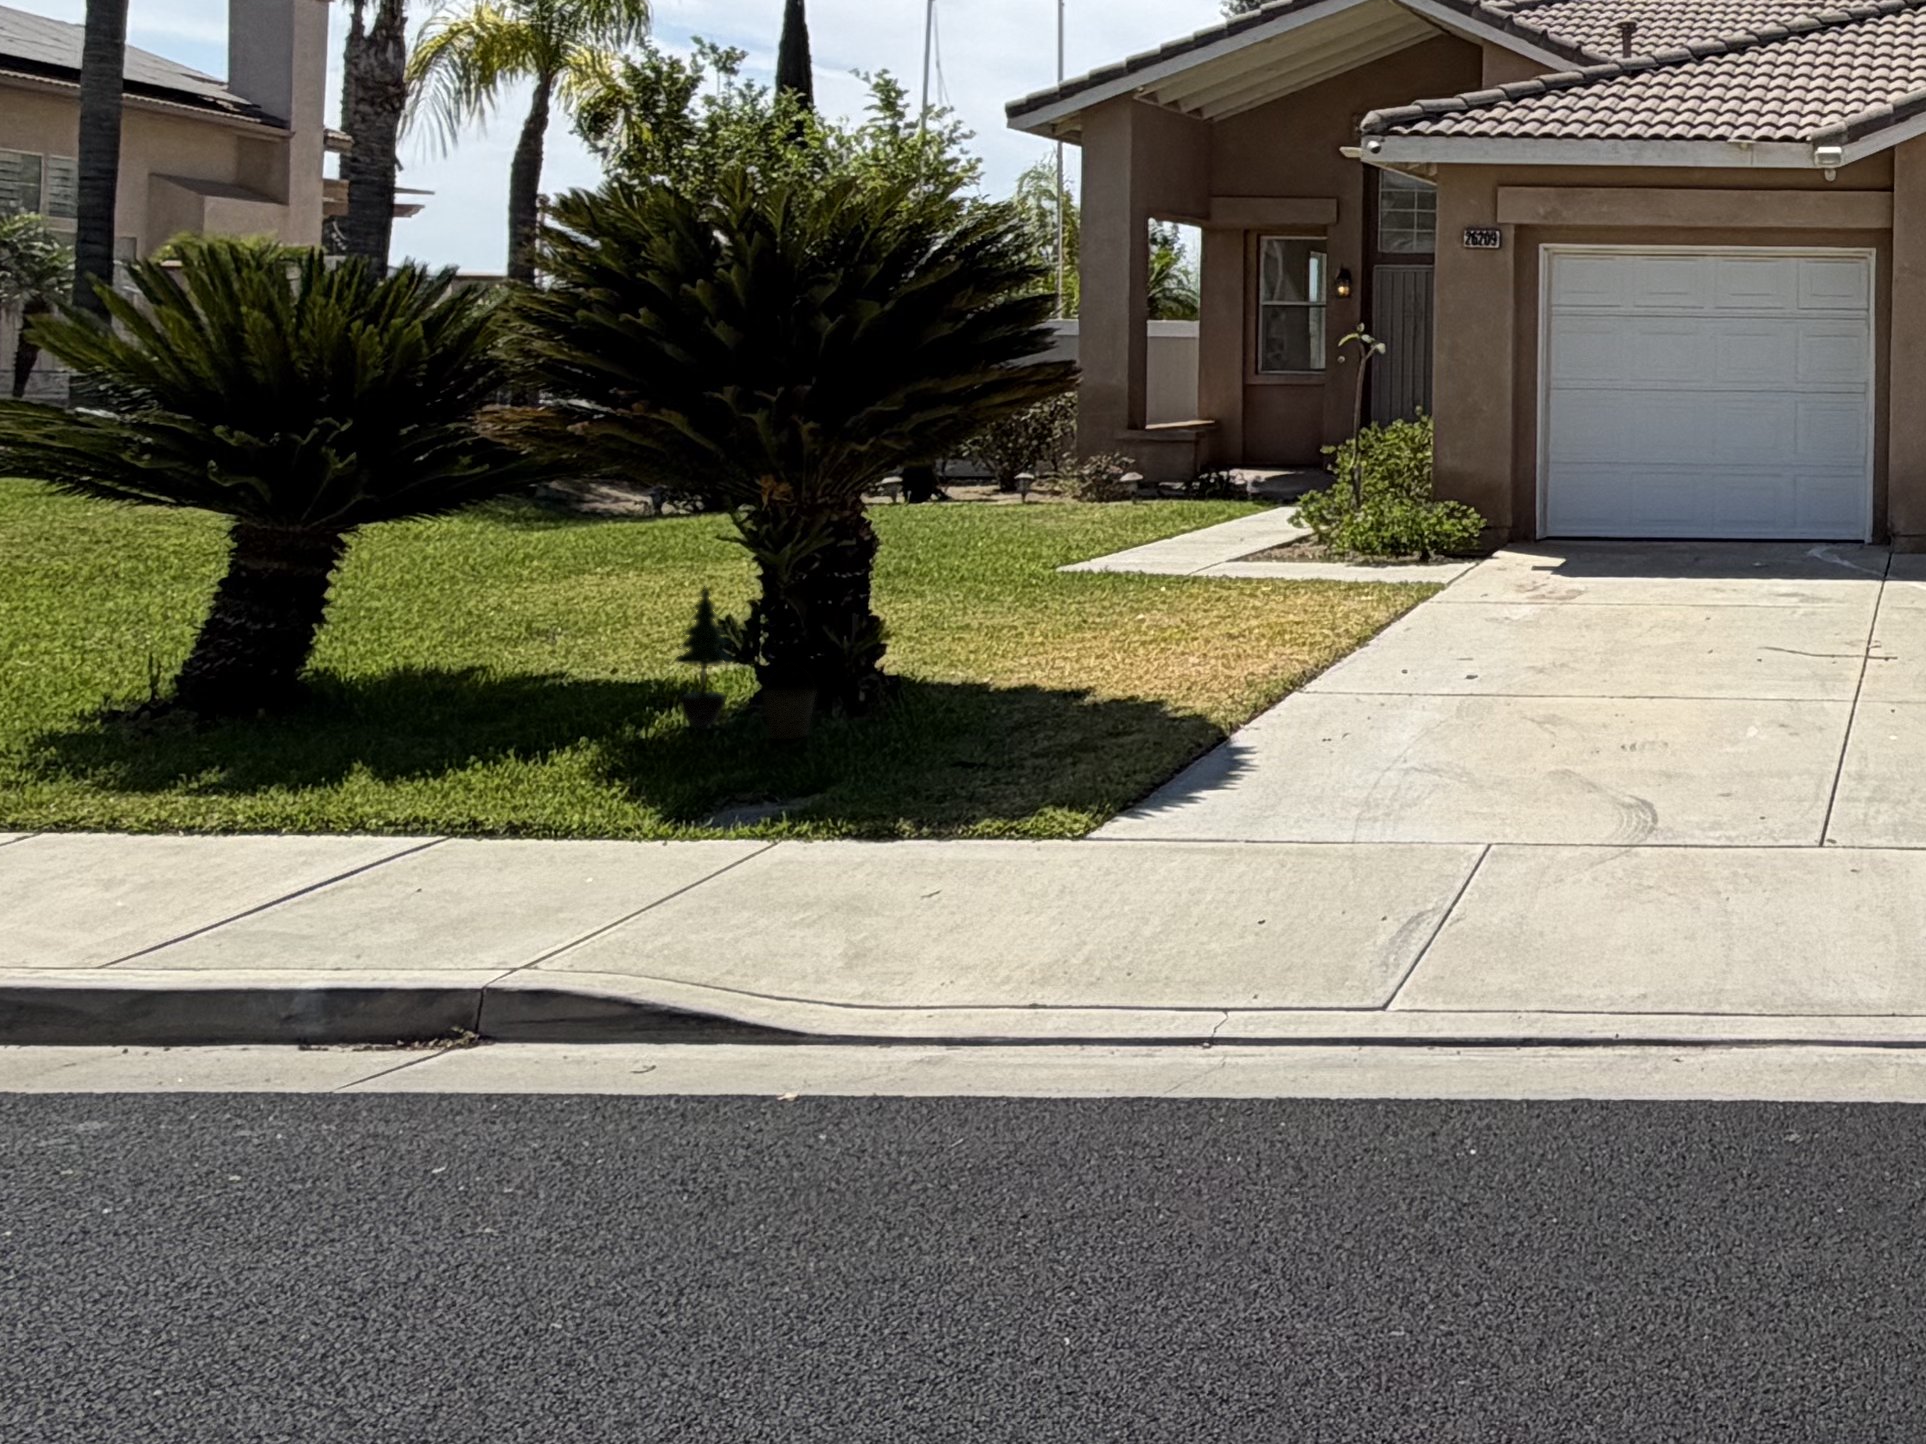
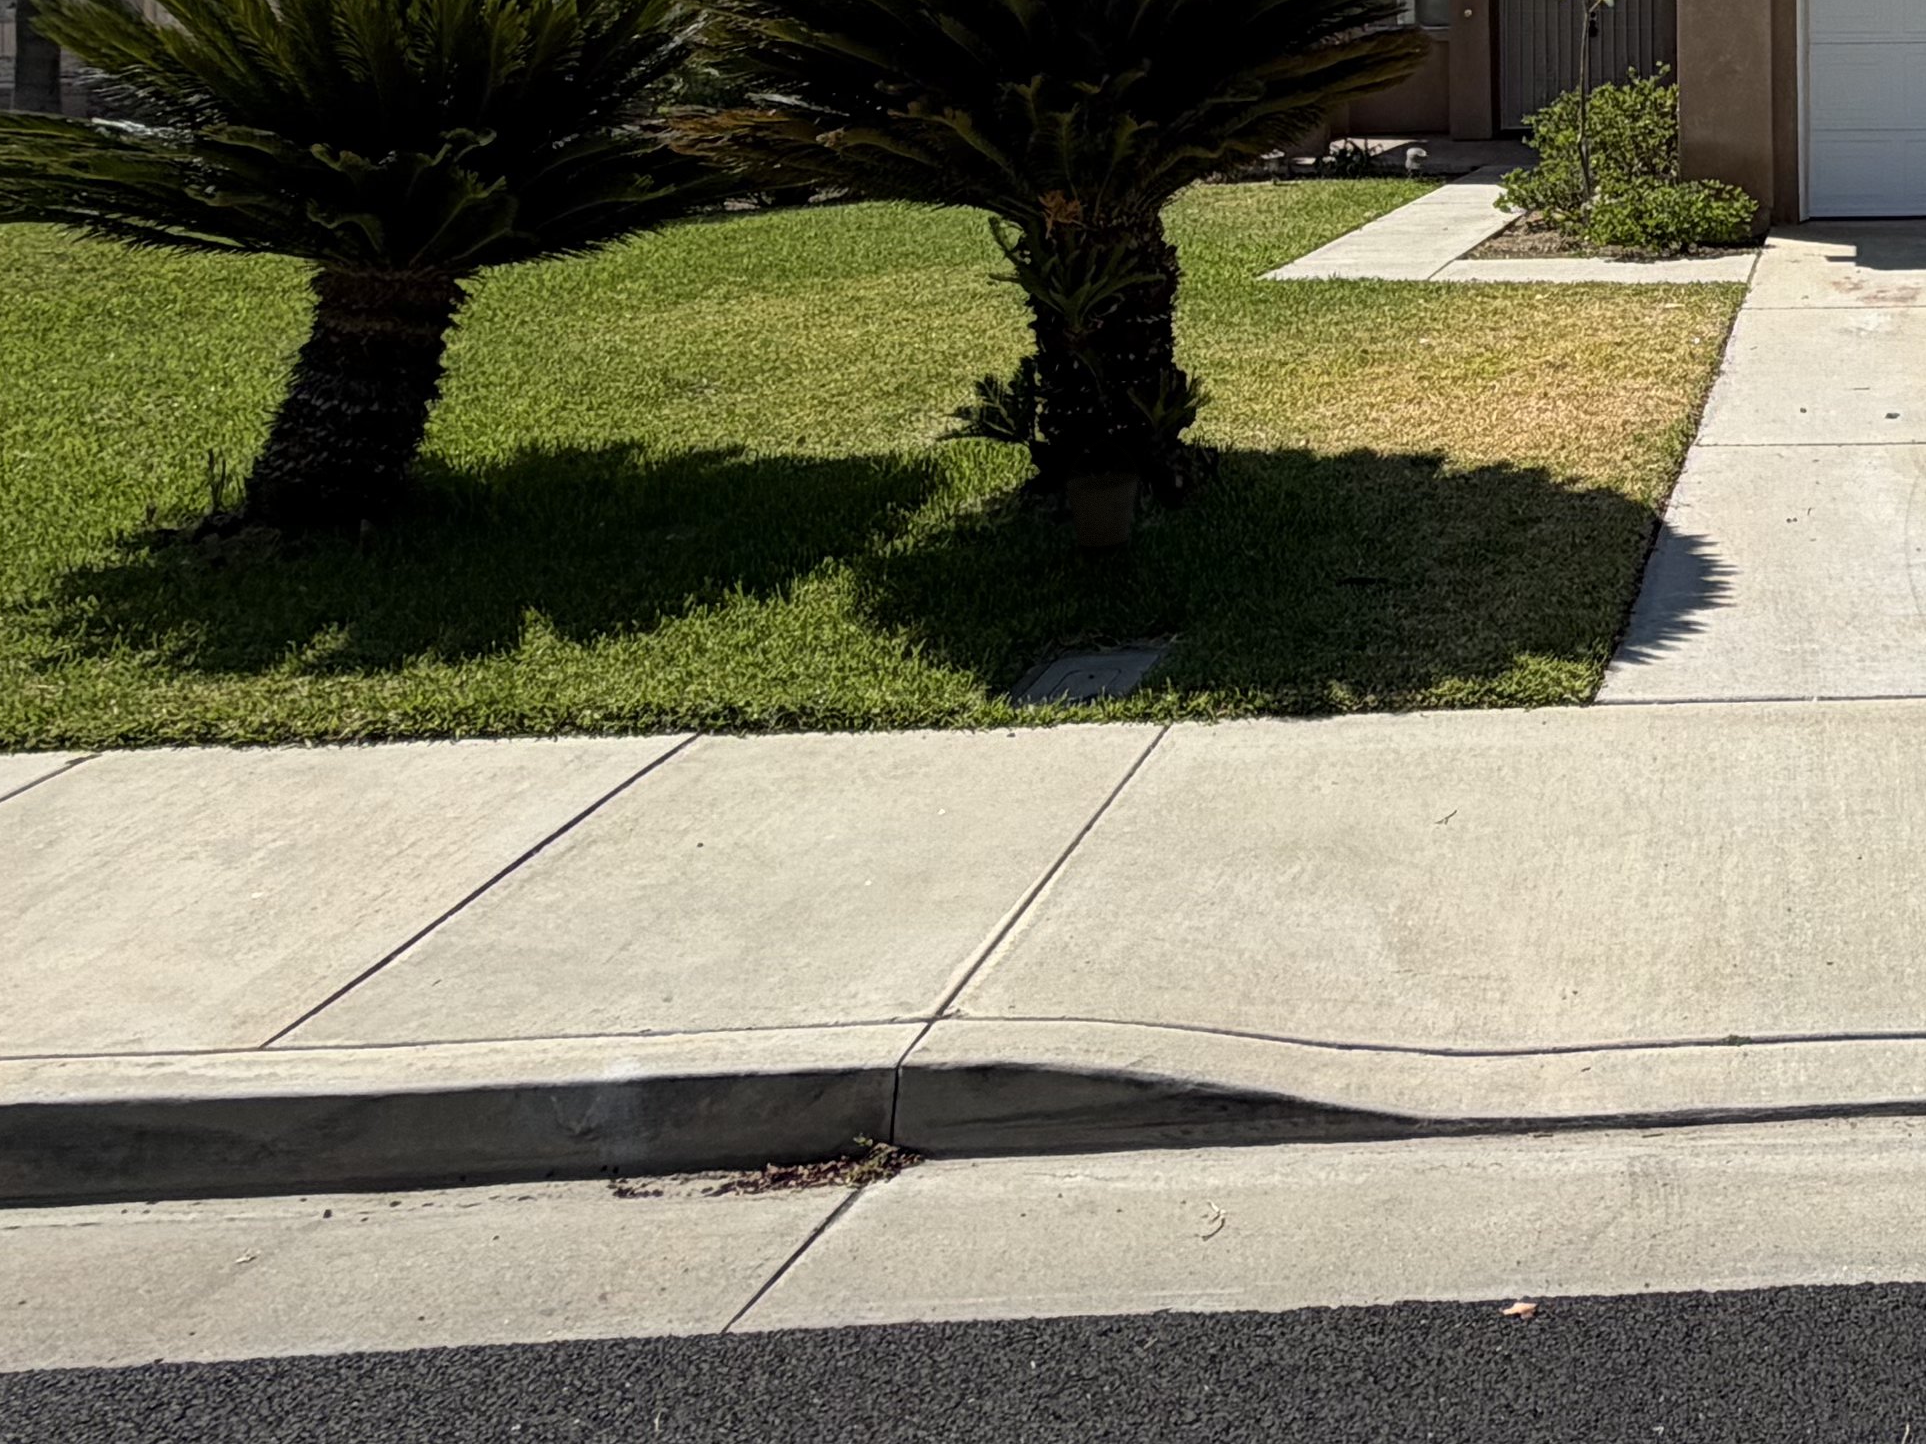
potted tree: present [677,586,732,729] -> none [942,333,1020,535]

